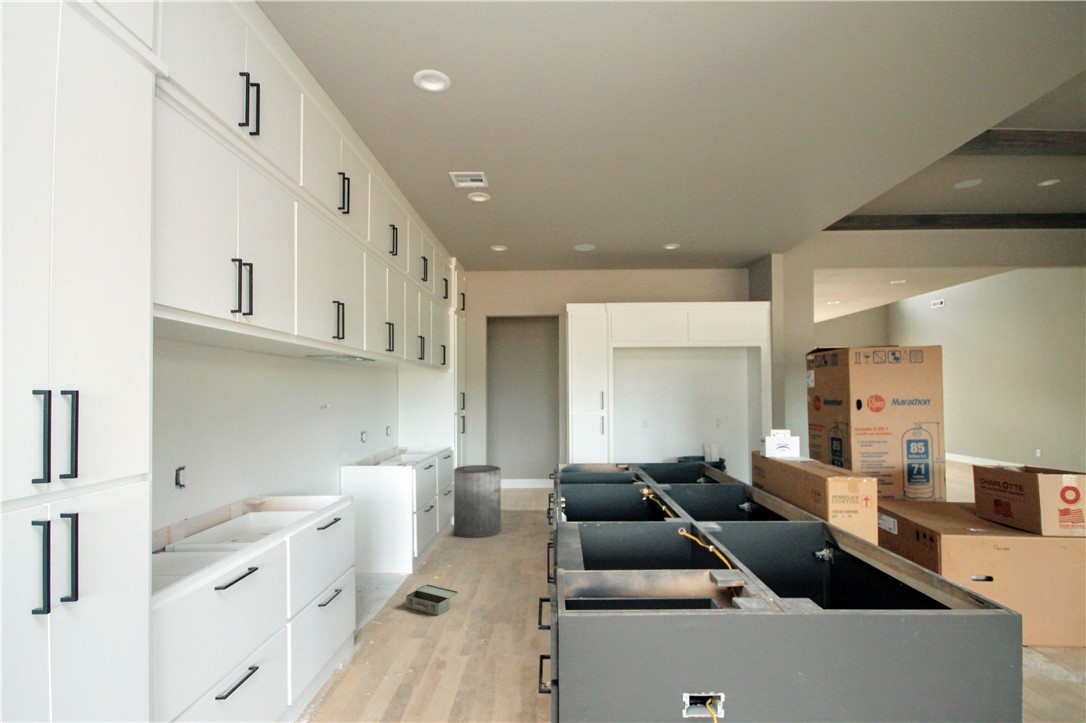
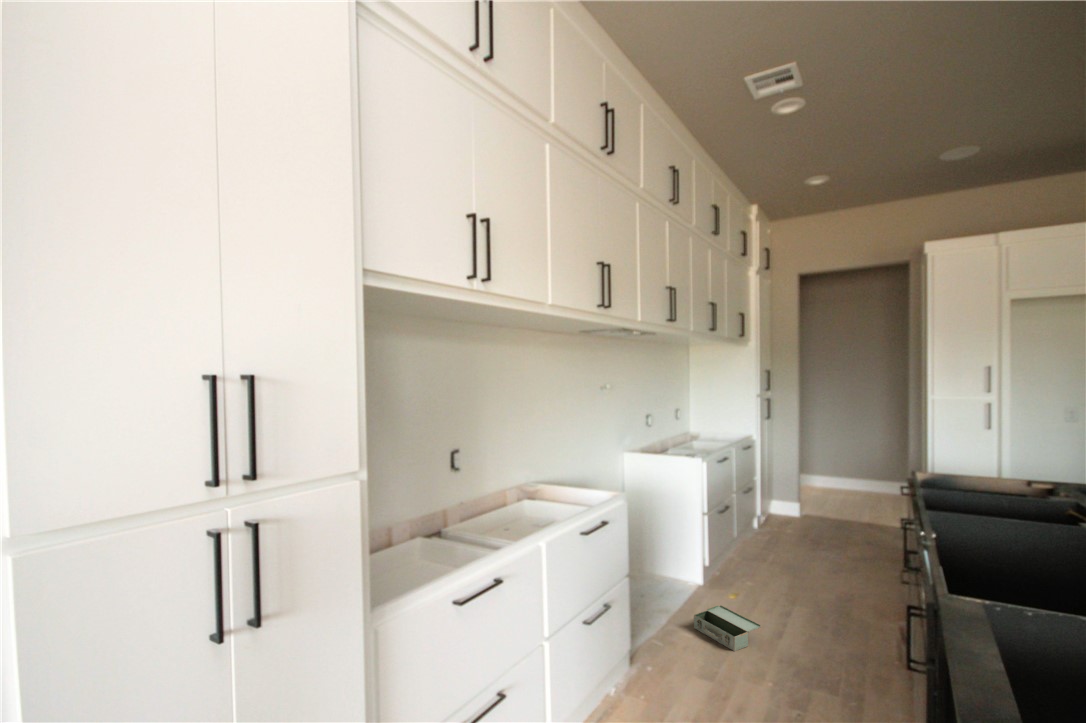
trash can: present [454,465,501,538] -> none [756,459,820,551]

